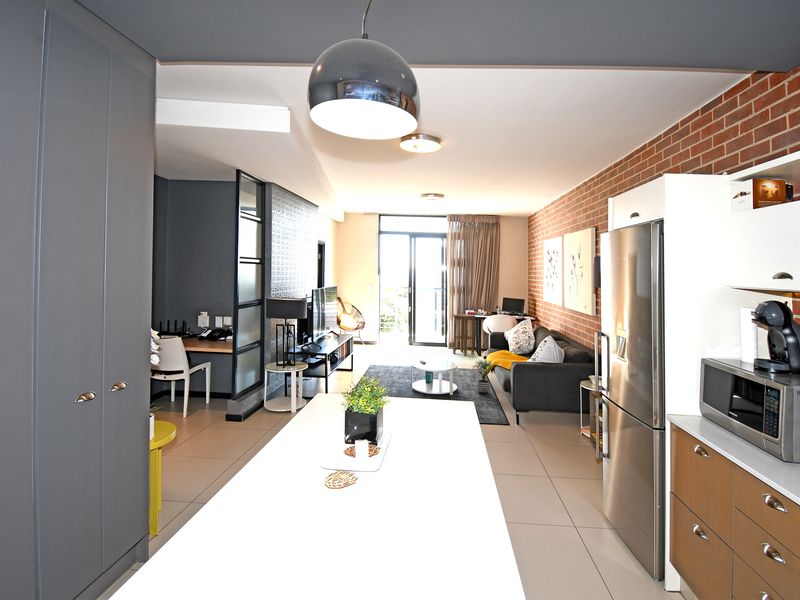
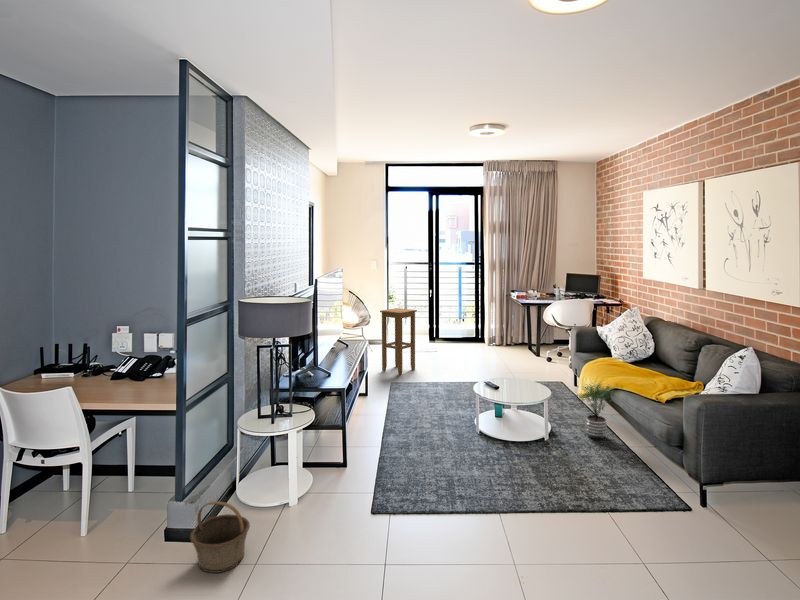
stool: present [453,314,475,355] -> present [380,308,417,374]
basket: none [237,396,266,429] -> present [190,501,250,573]

